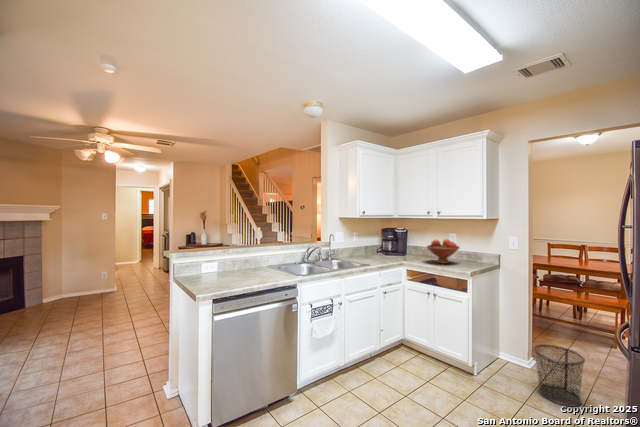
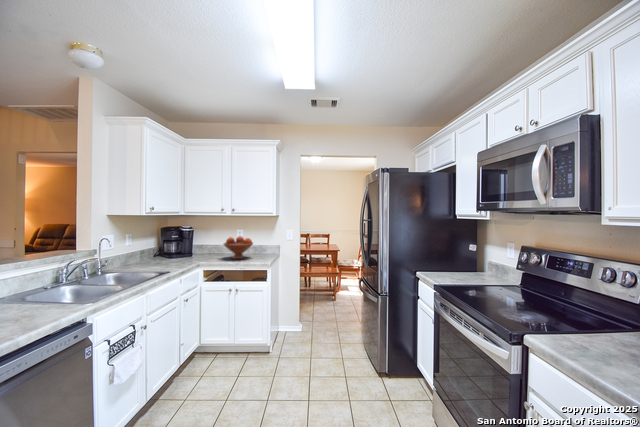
waste bin: present [534,345,585,406] -> none [306,306,333,345]

